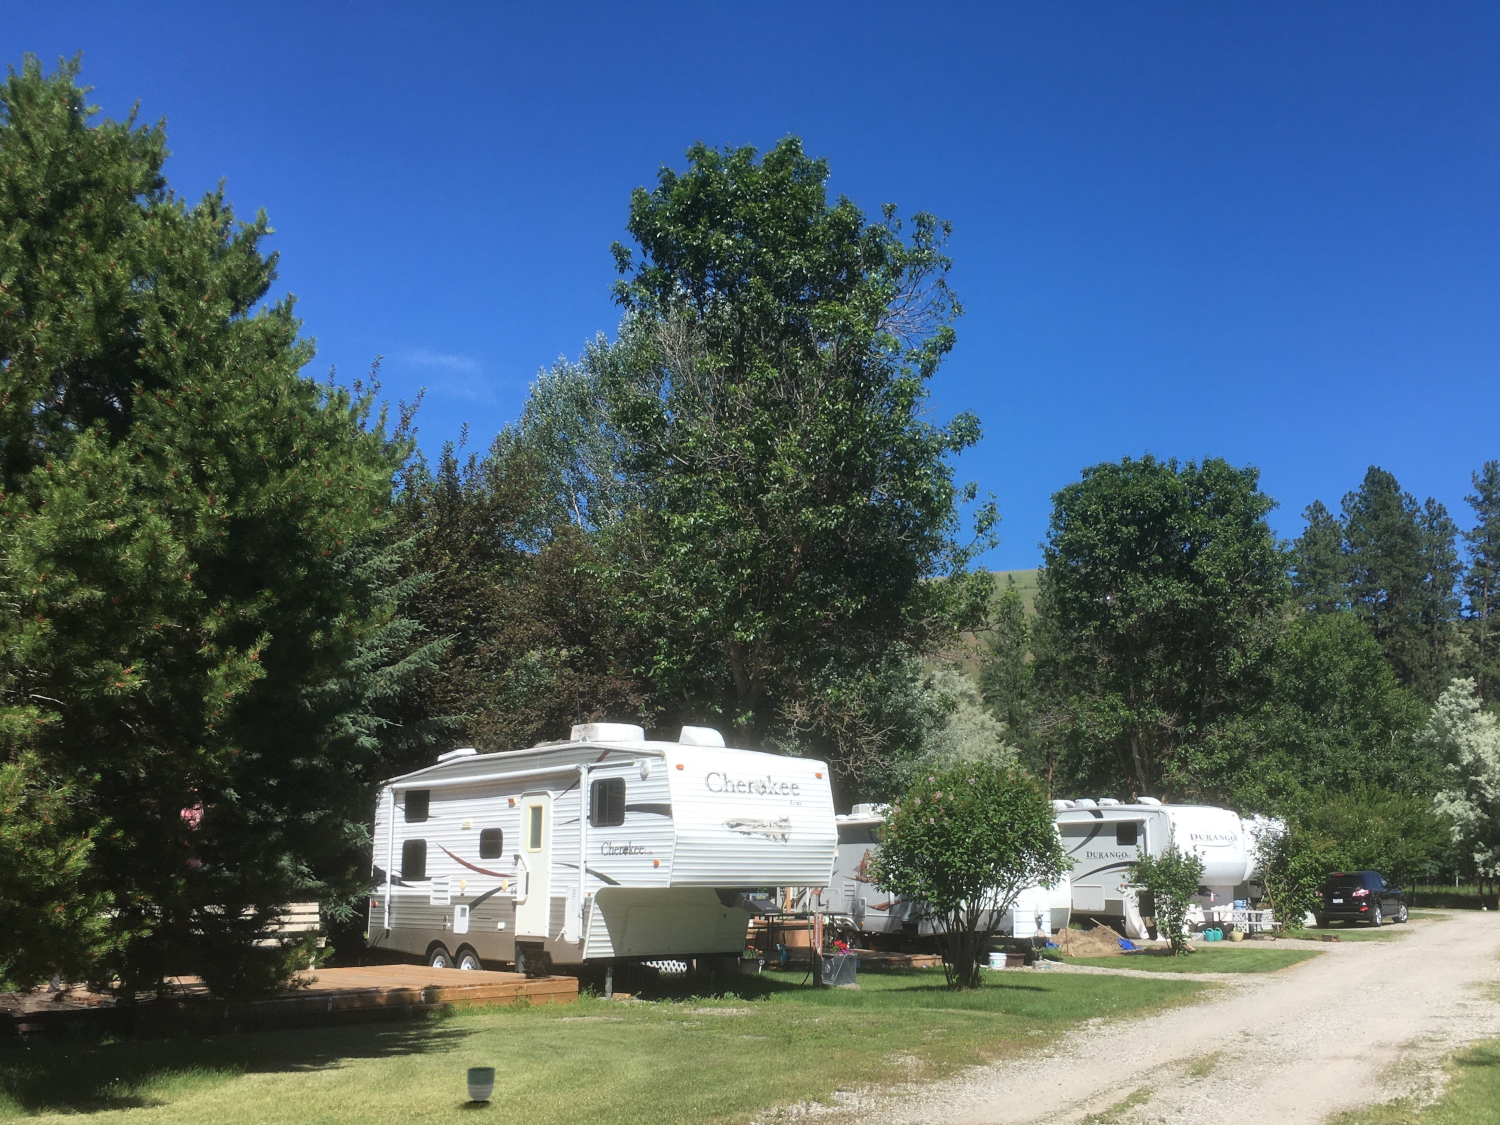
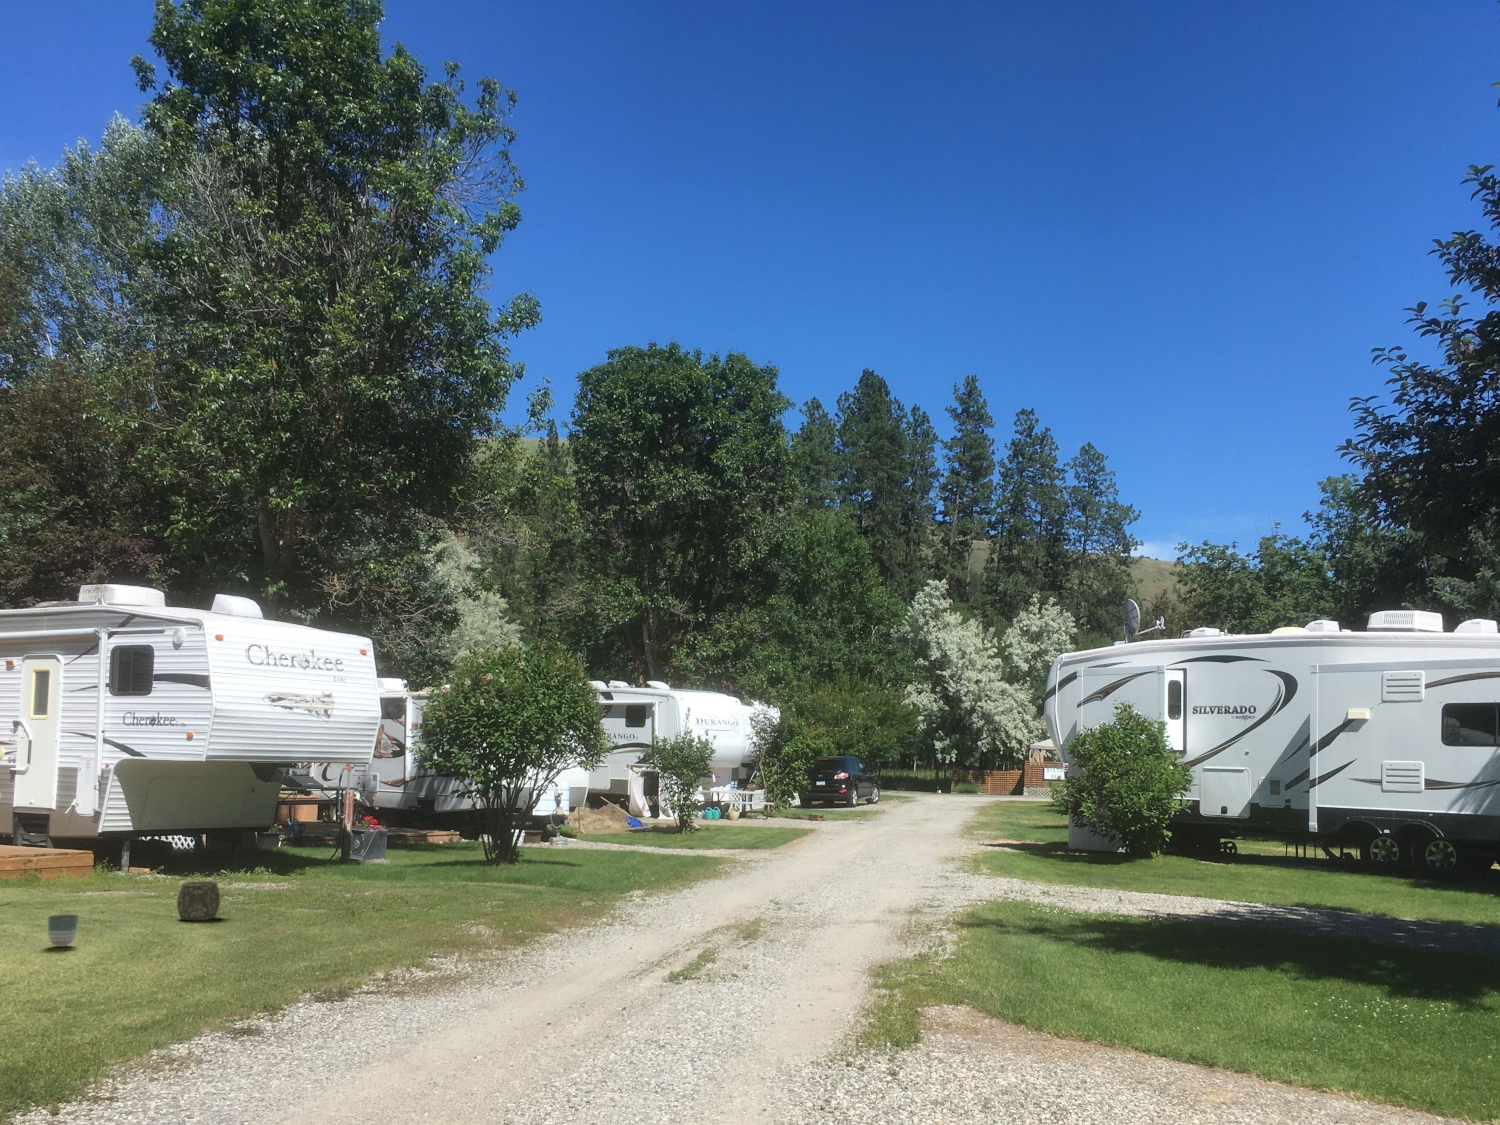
woven basket: present [524,951,553,979] -> present [177,881,220,920]

